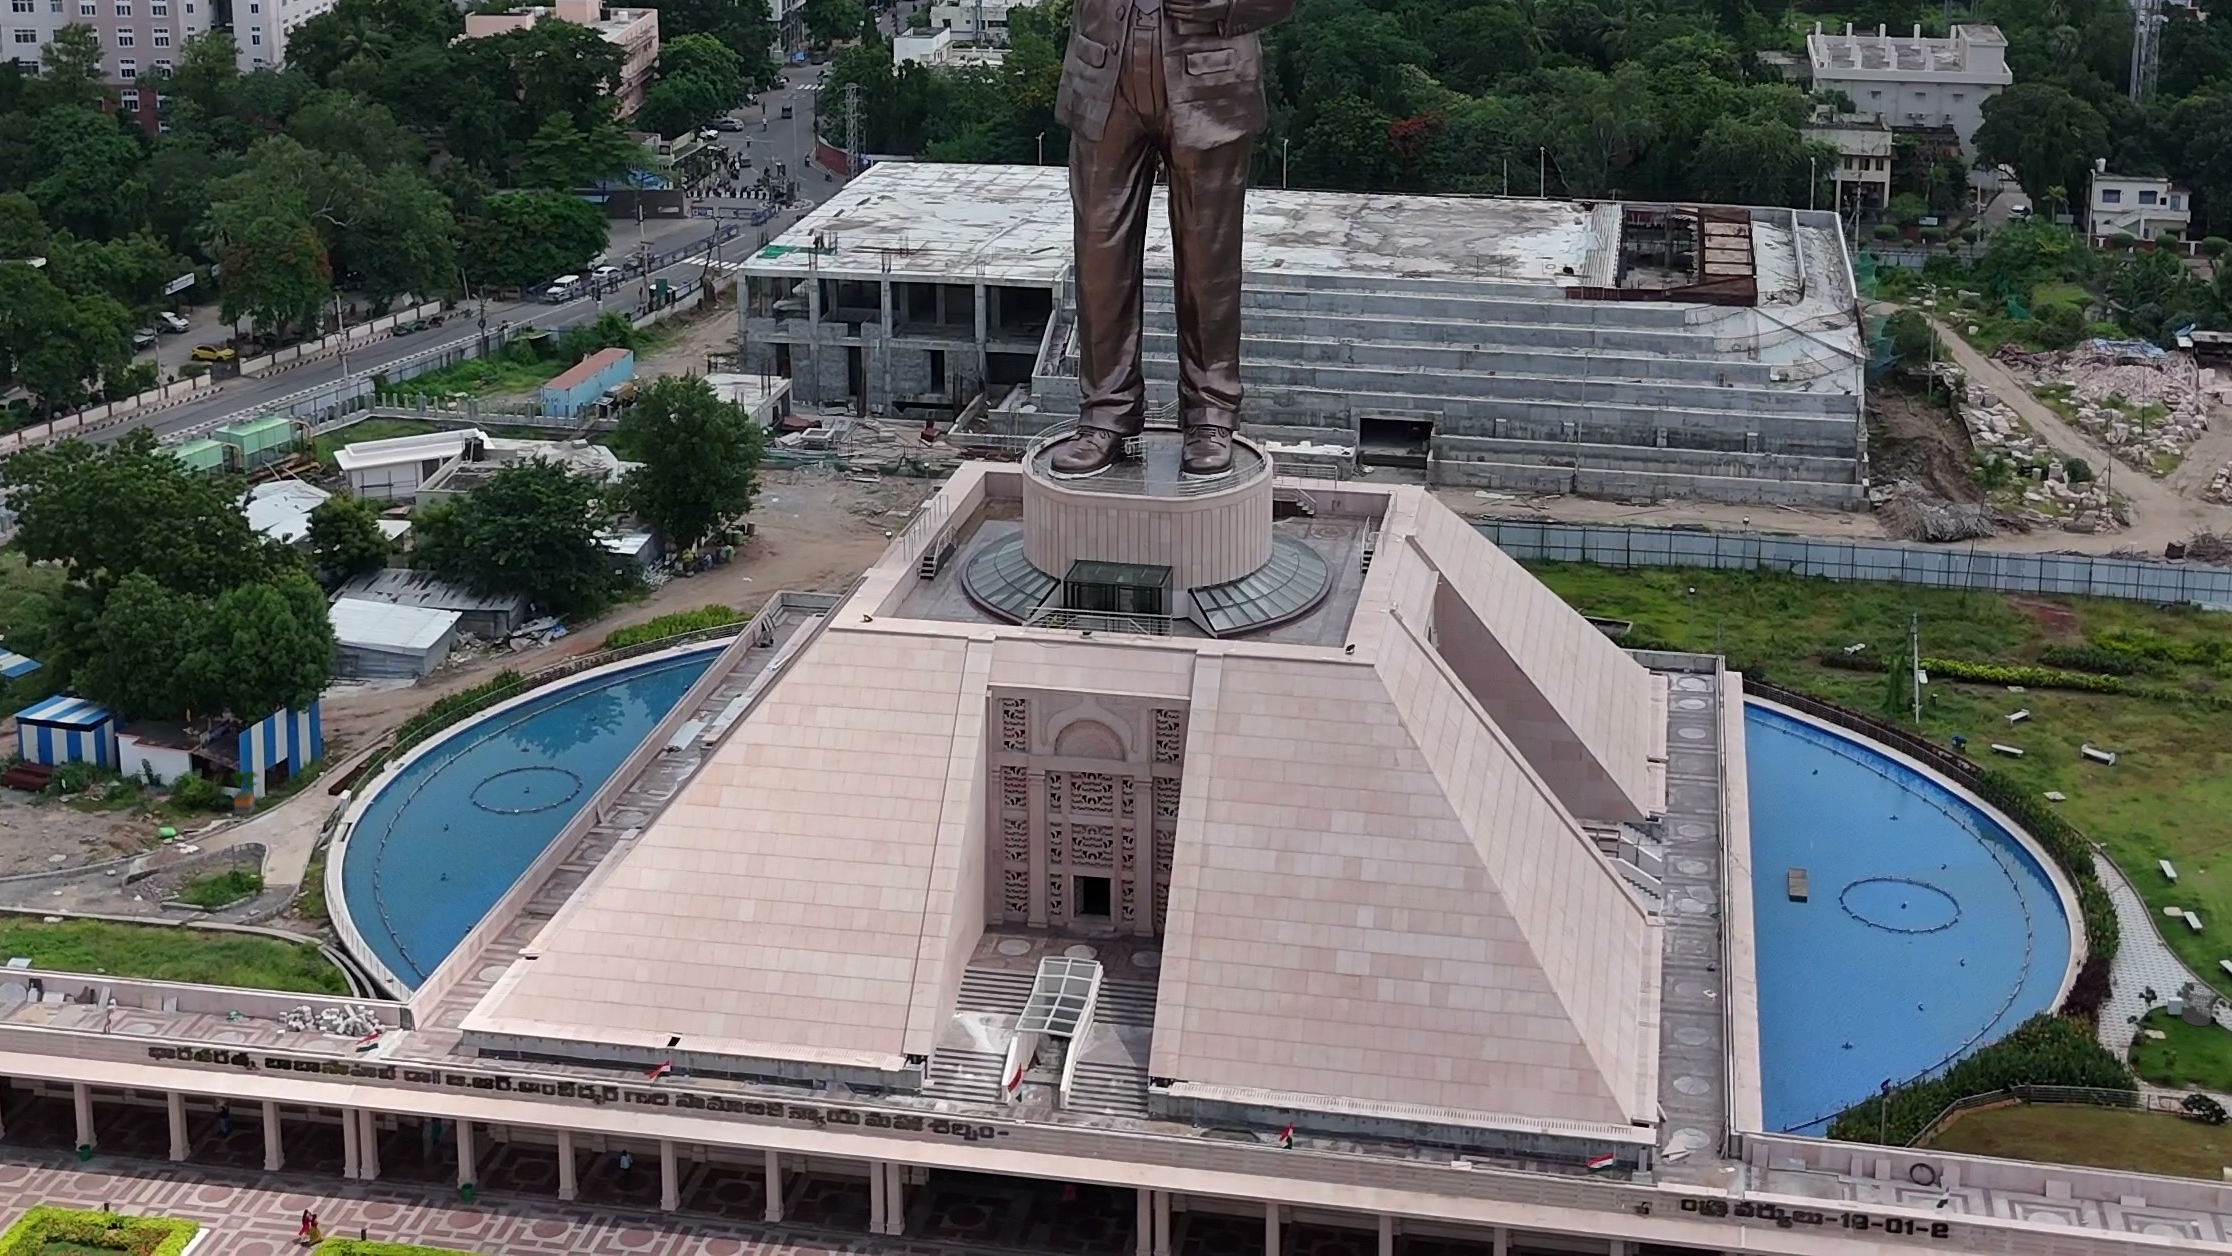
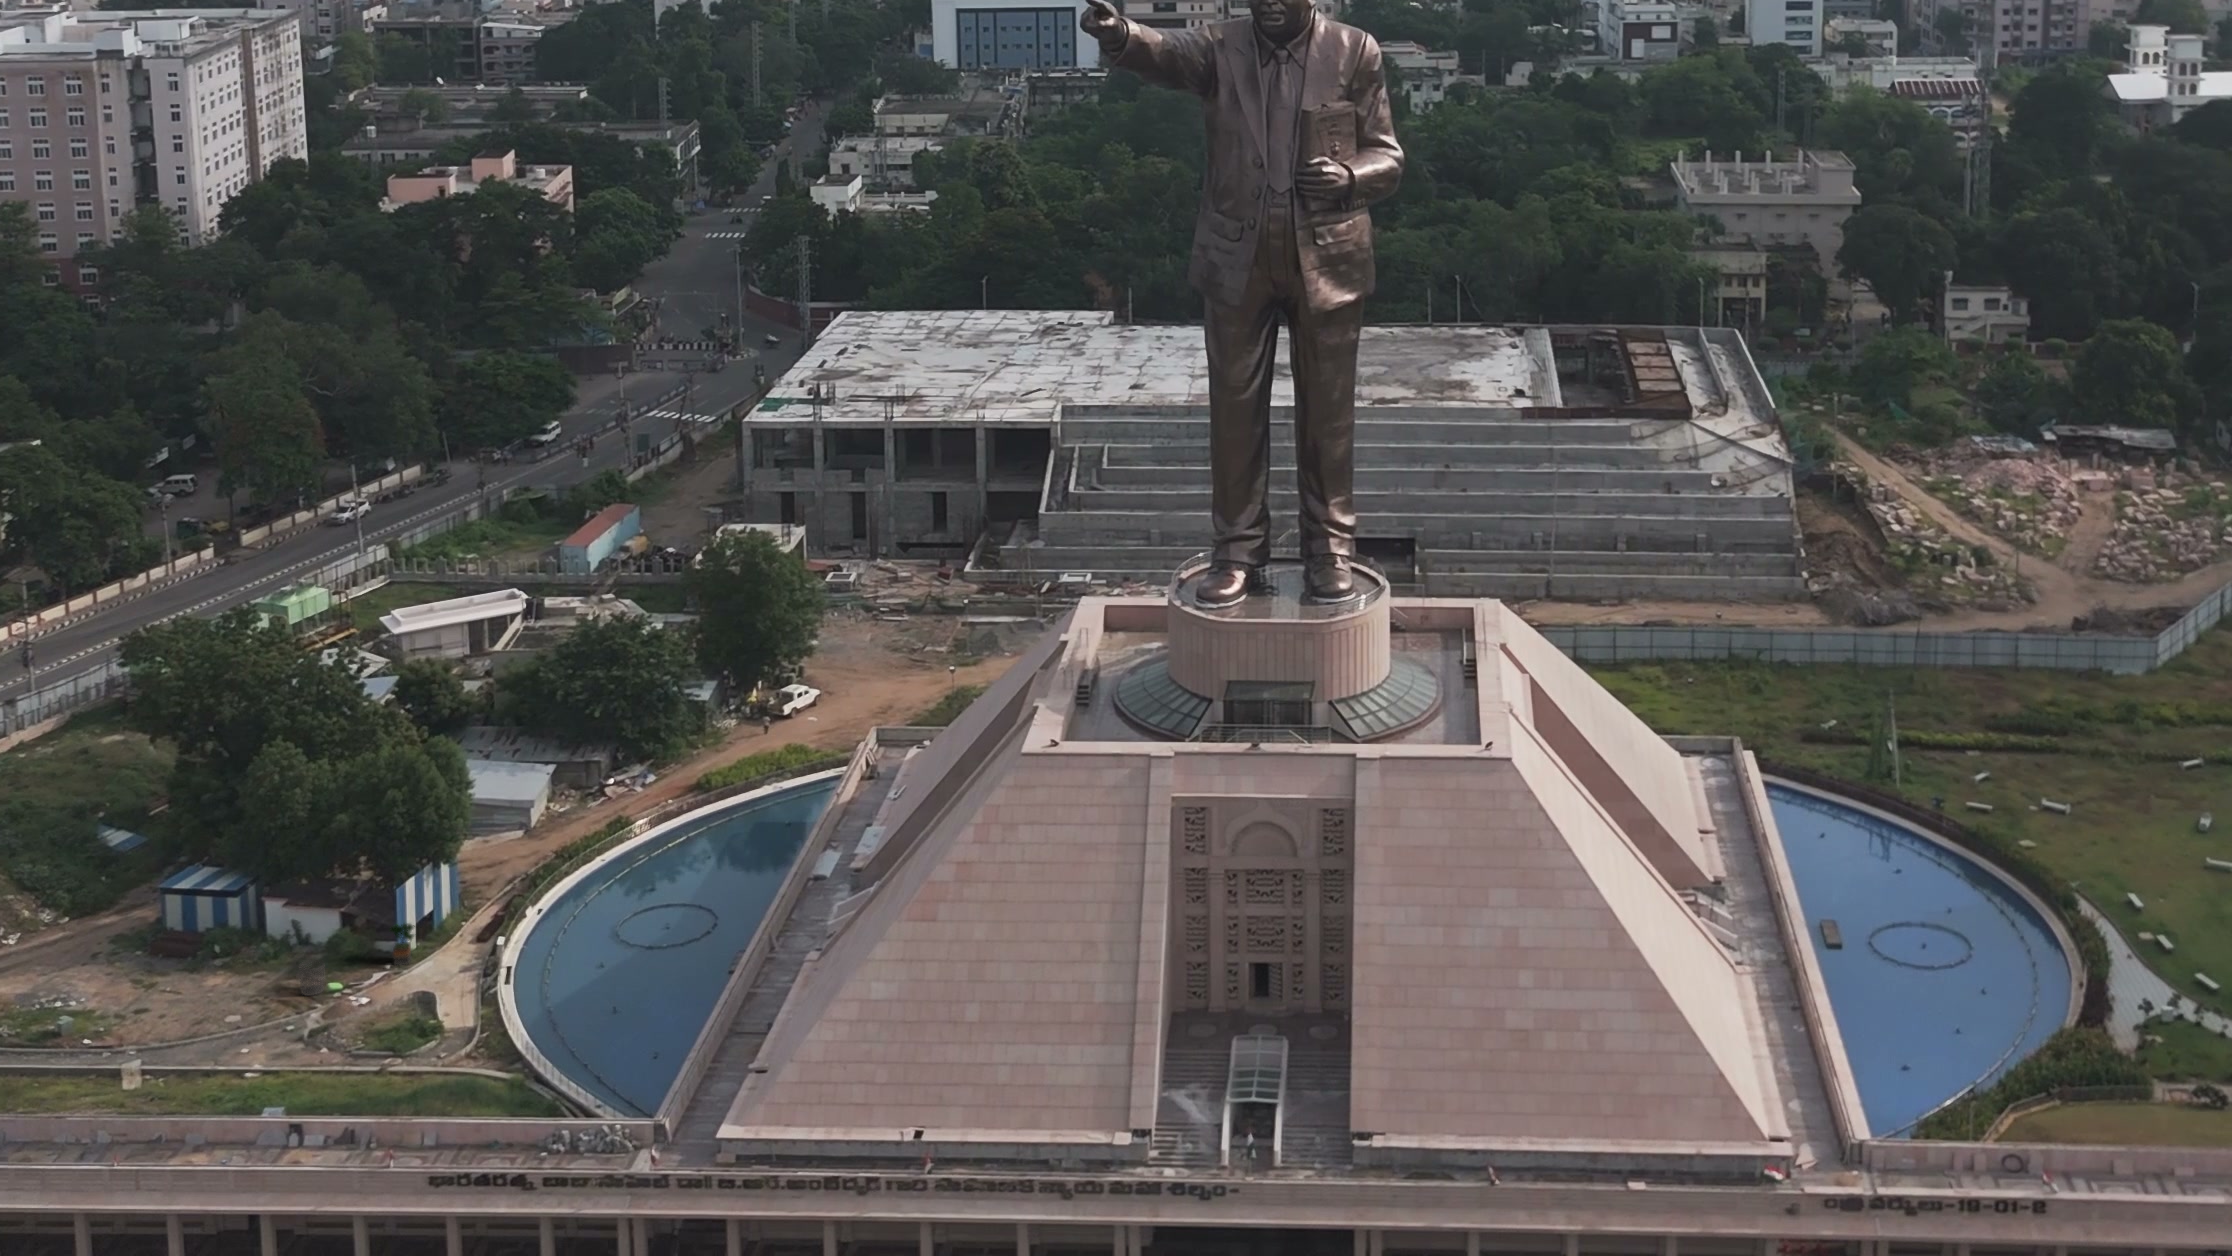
waste bin: present [2182,982,2214,1026] -> present [299,960,324,996]

